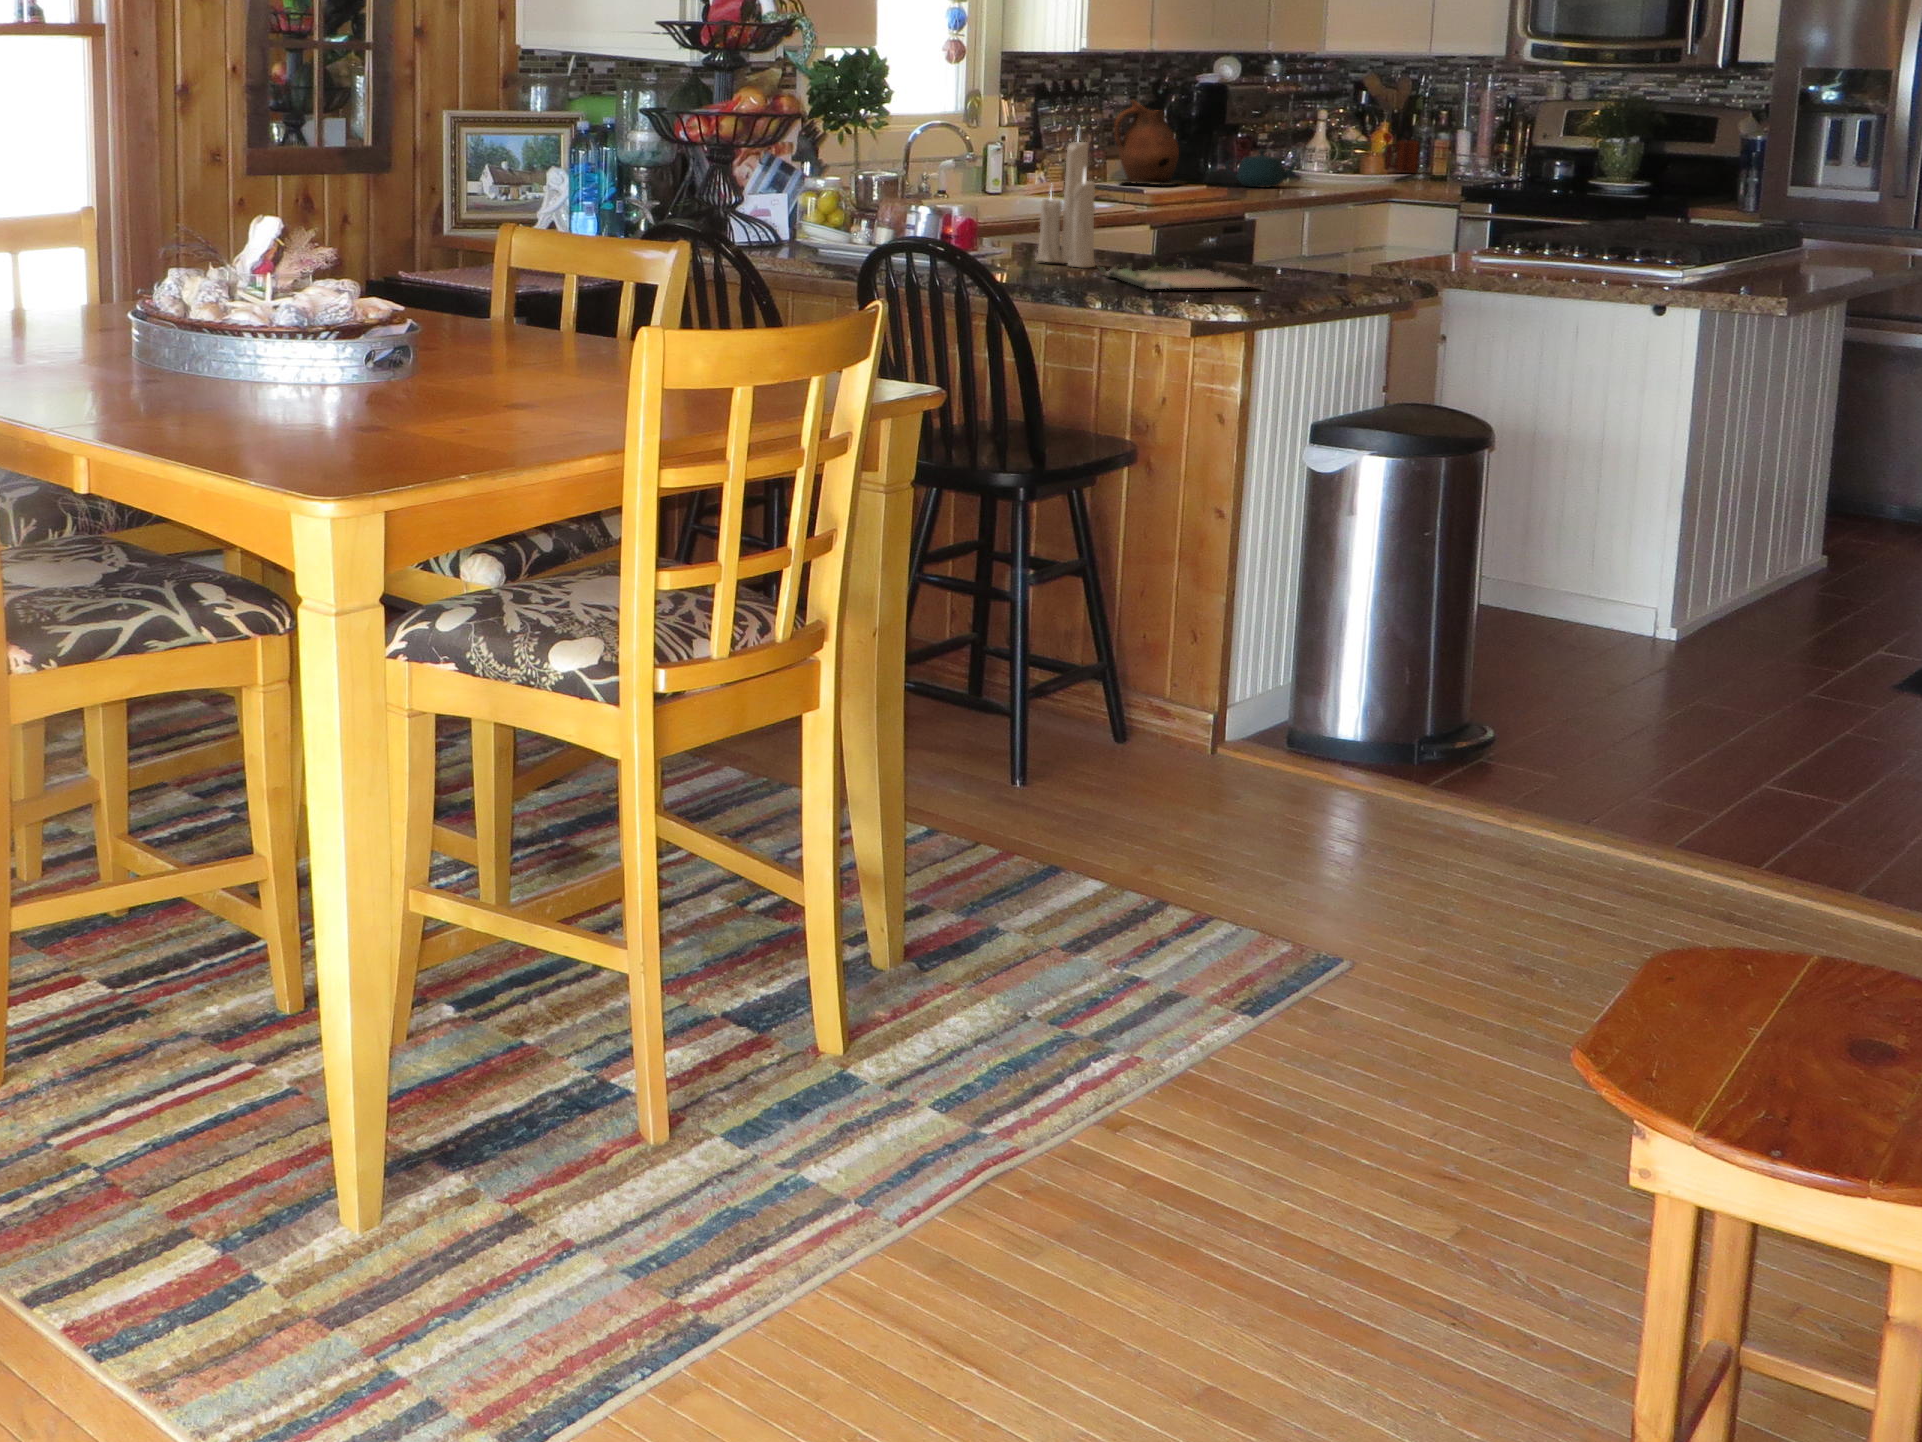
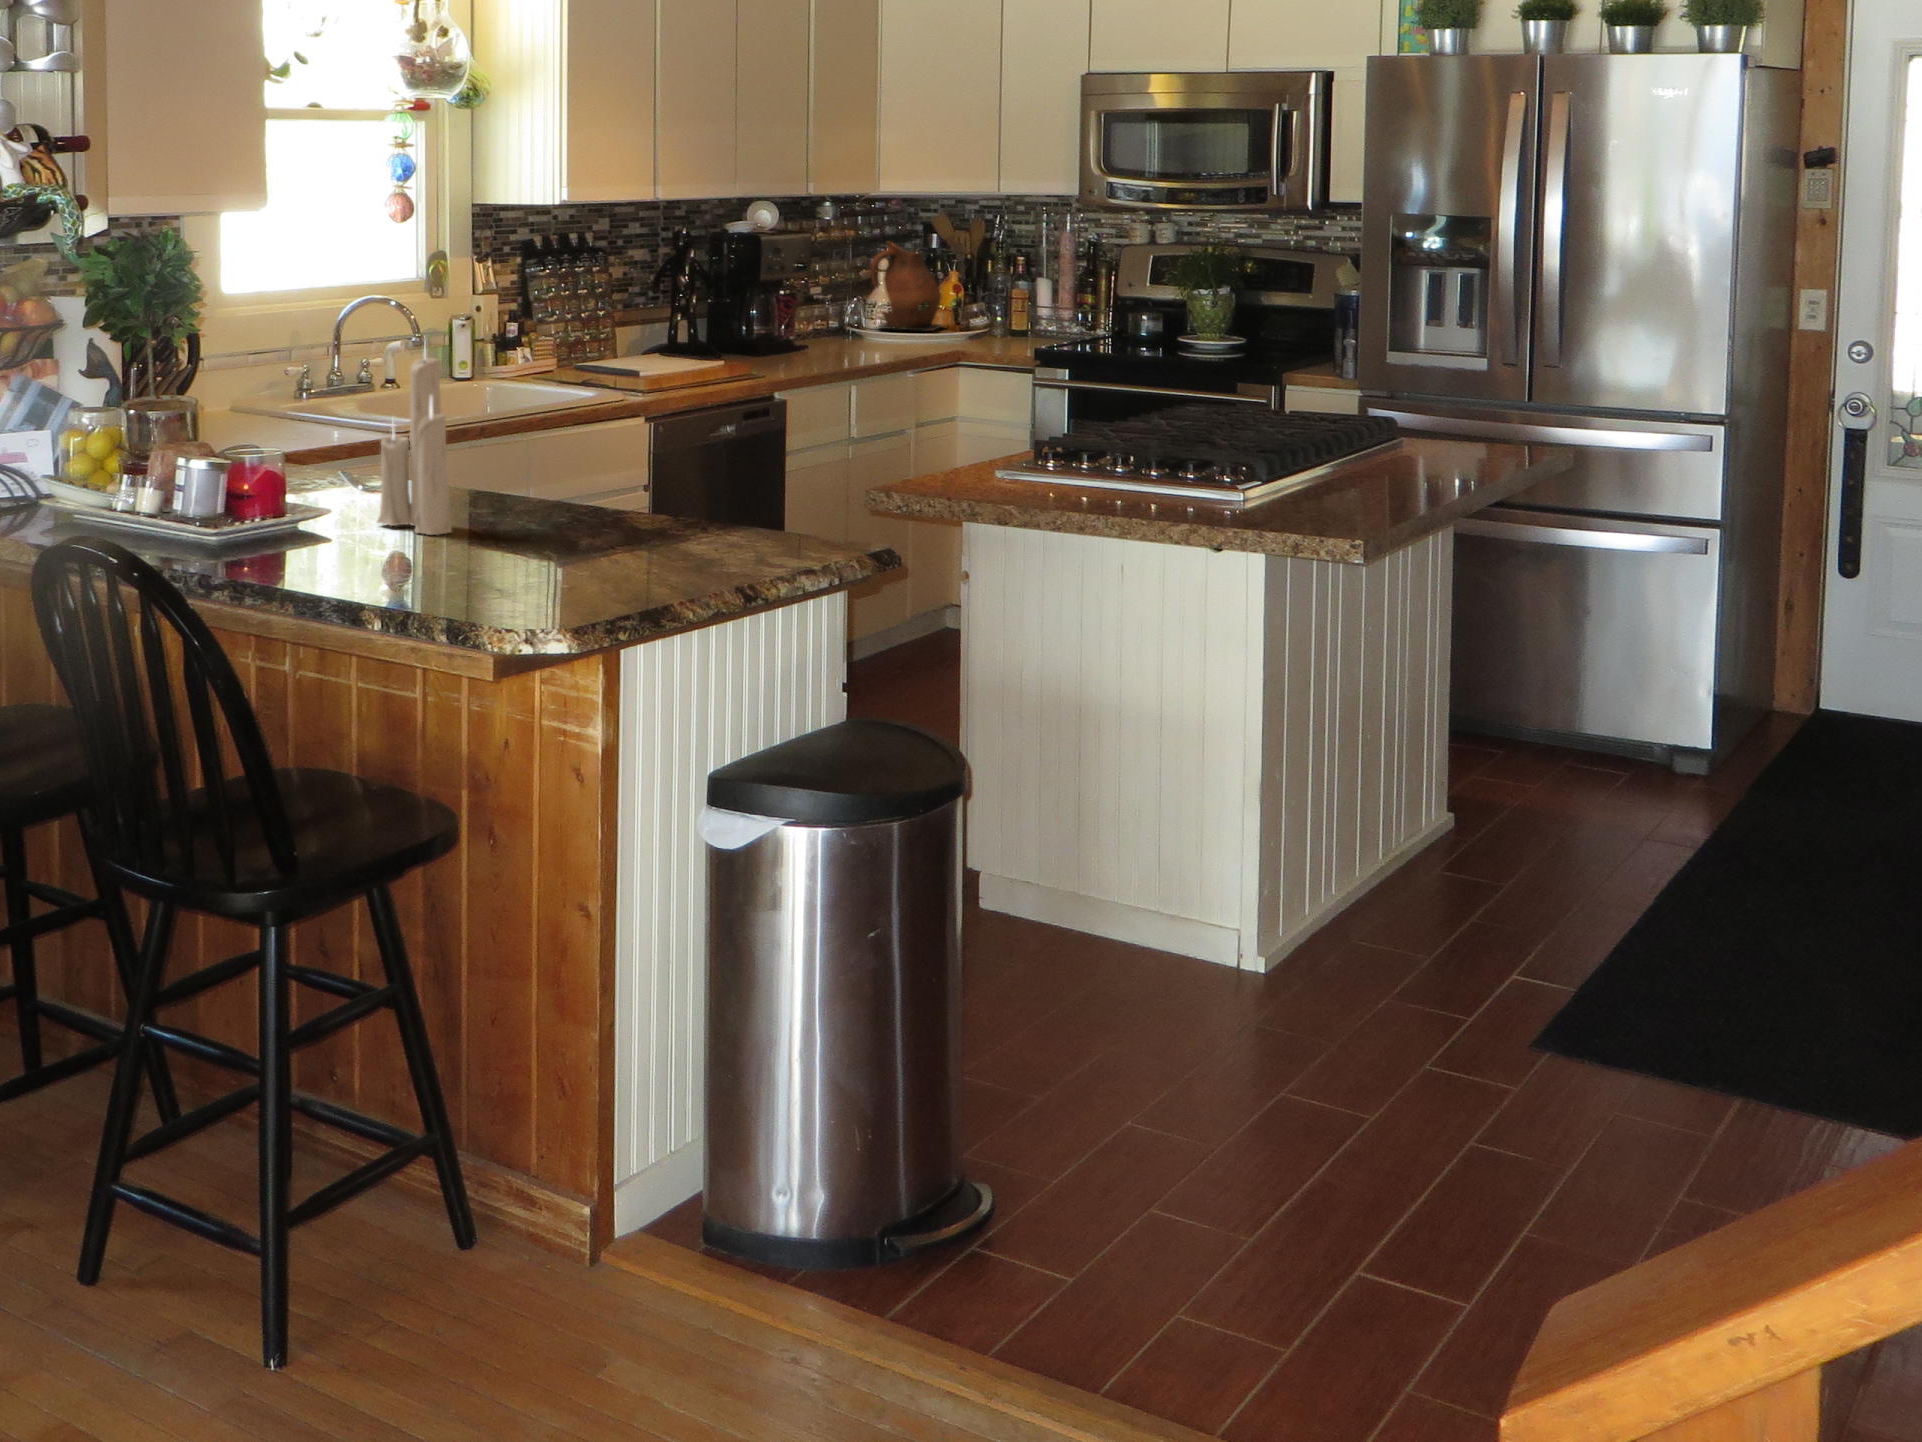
ceramic pitcher: present [1114,101,1181,185] -> present [871,242,945,331]
mug: present [1386,140,1420,173] -> none [963,289,1000,327]
teapot: present [1225,150,1302,187] -> none [760,311,849,357]
tray: present [1097,258,1256,289] -> none [438,519,646,590]

